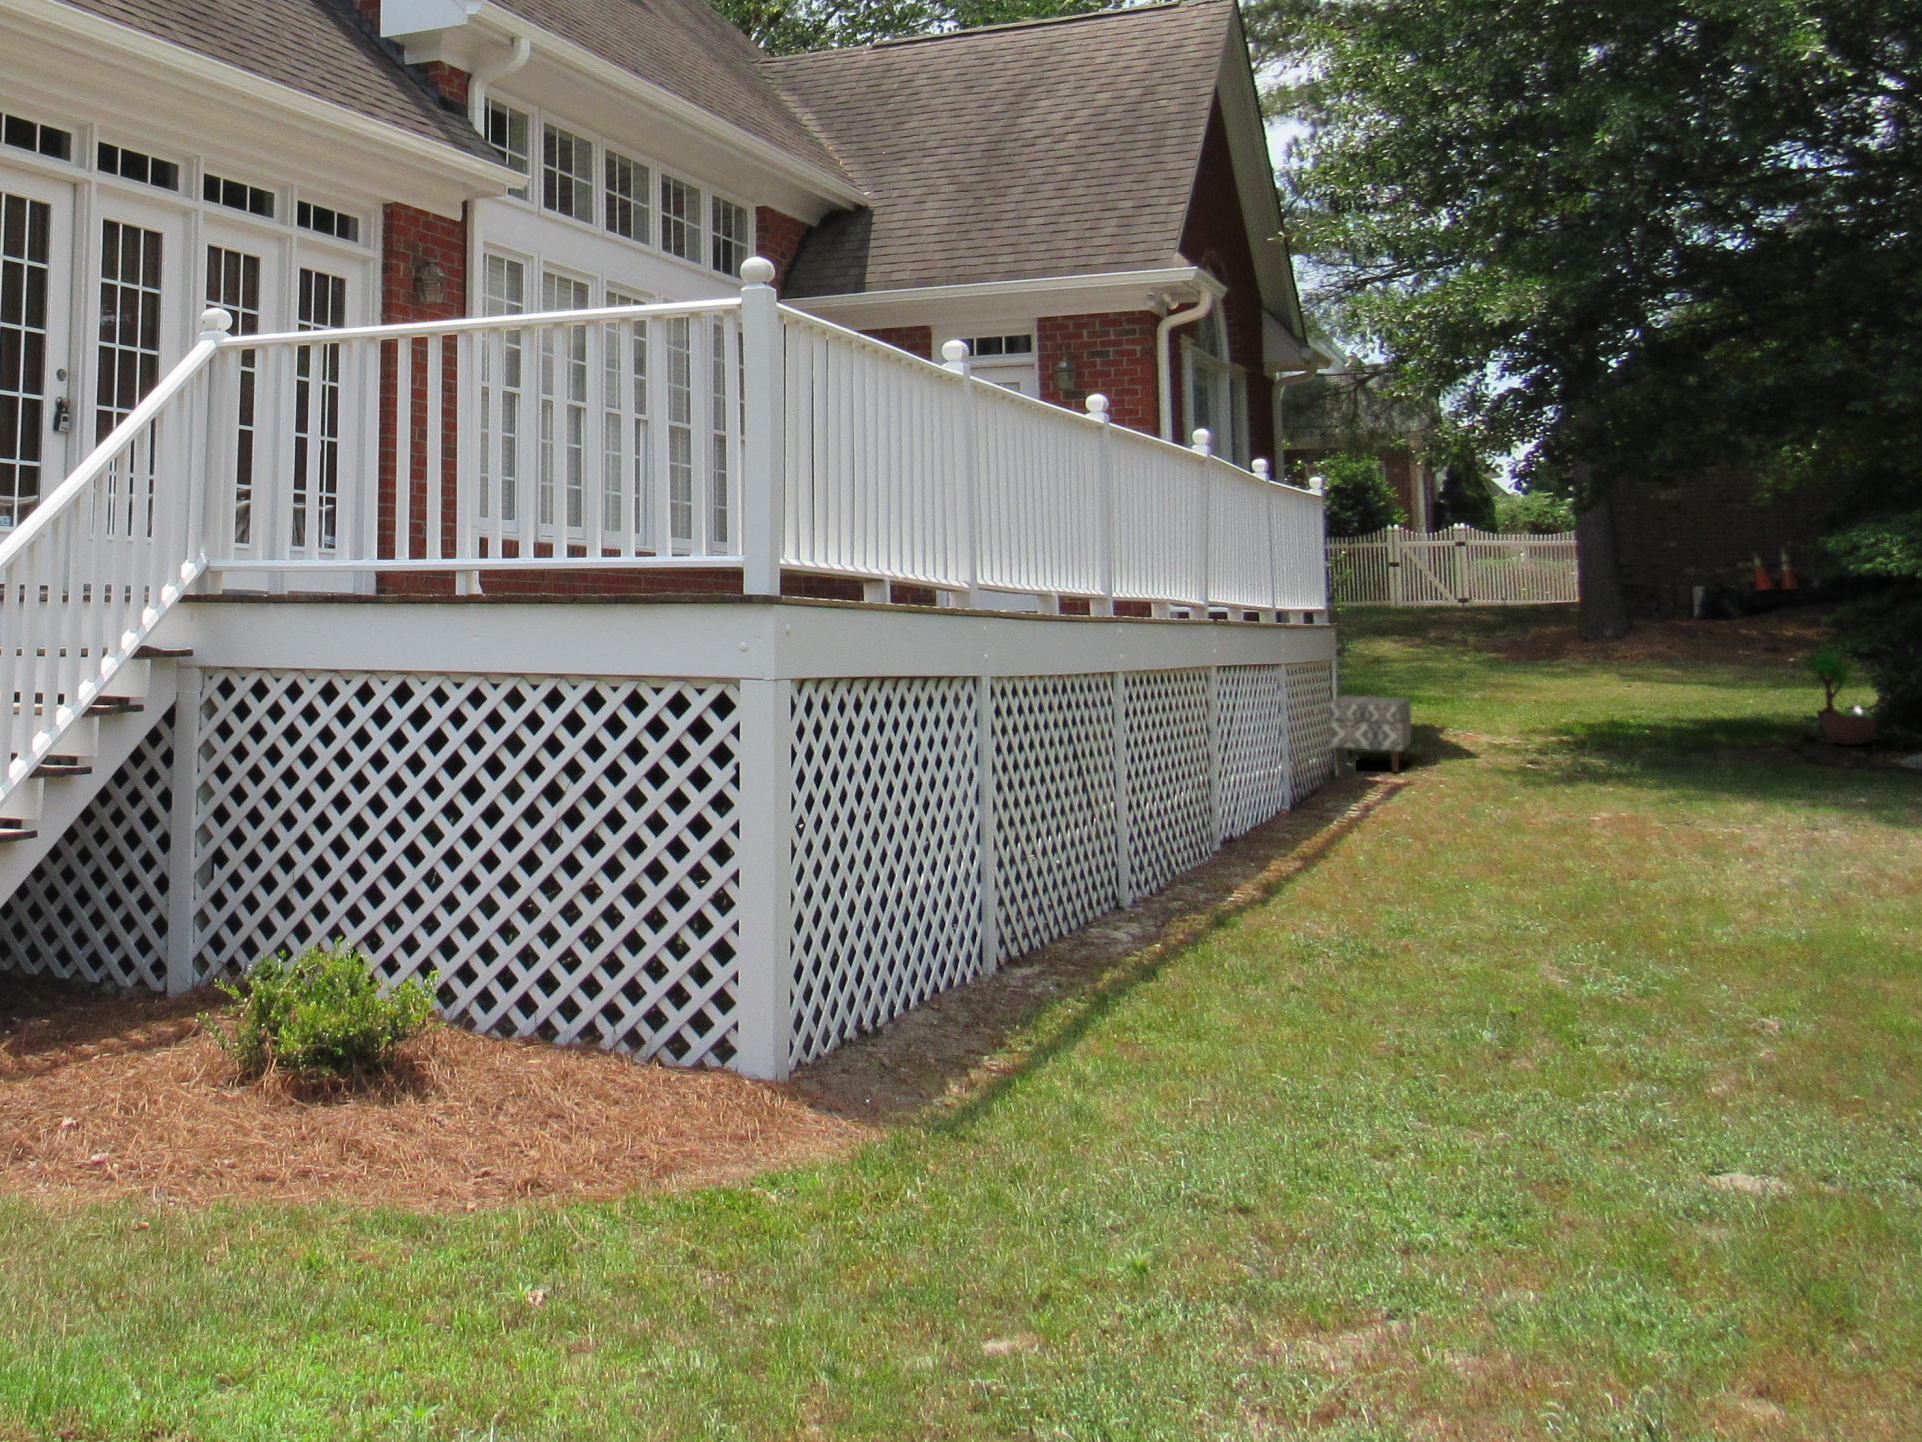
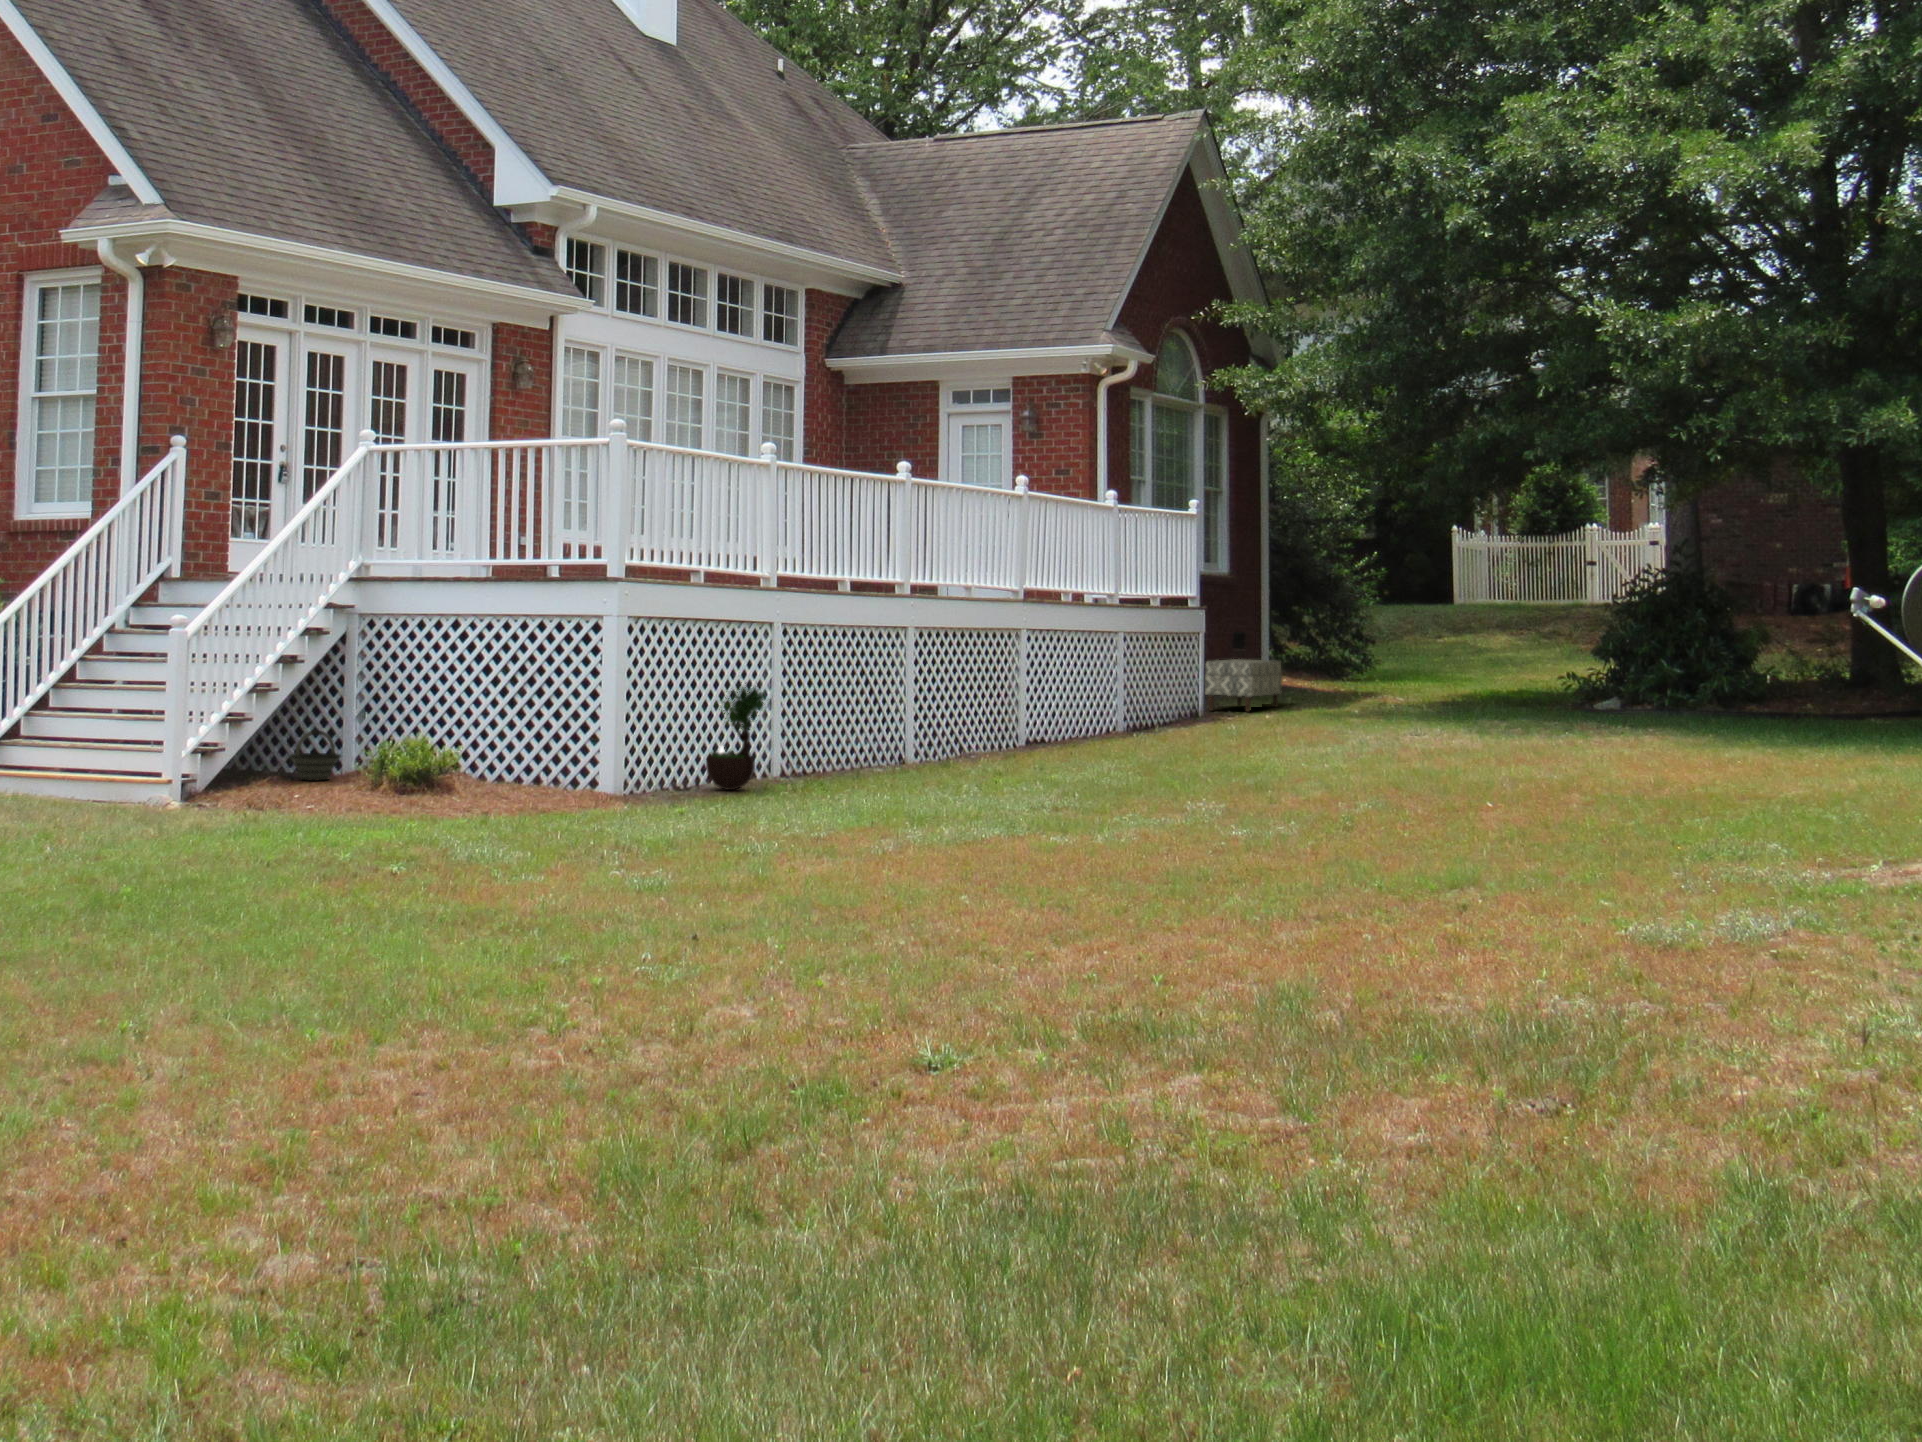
potted tree: present [1800,643,1875,745] -> present [706,682,766,790]
bucket: none [68,903,169,1008] -> present [290,730,341,780]

